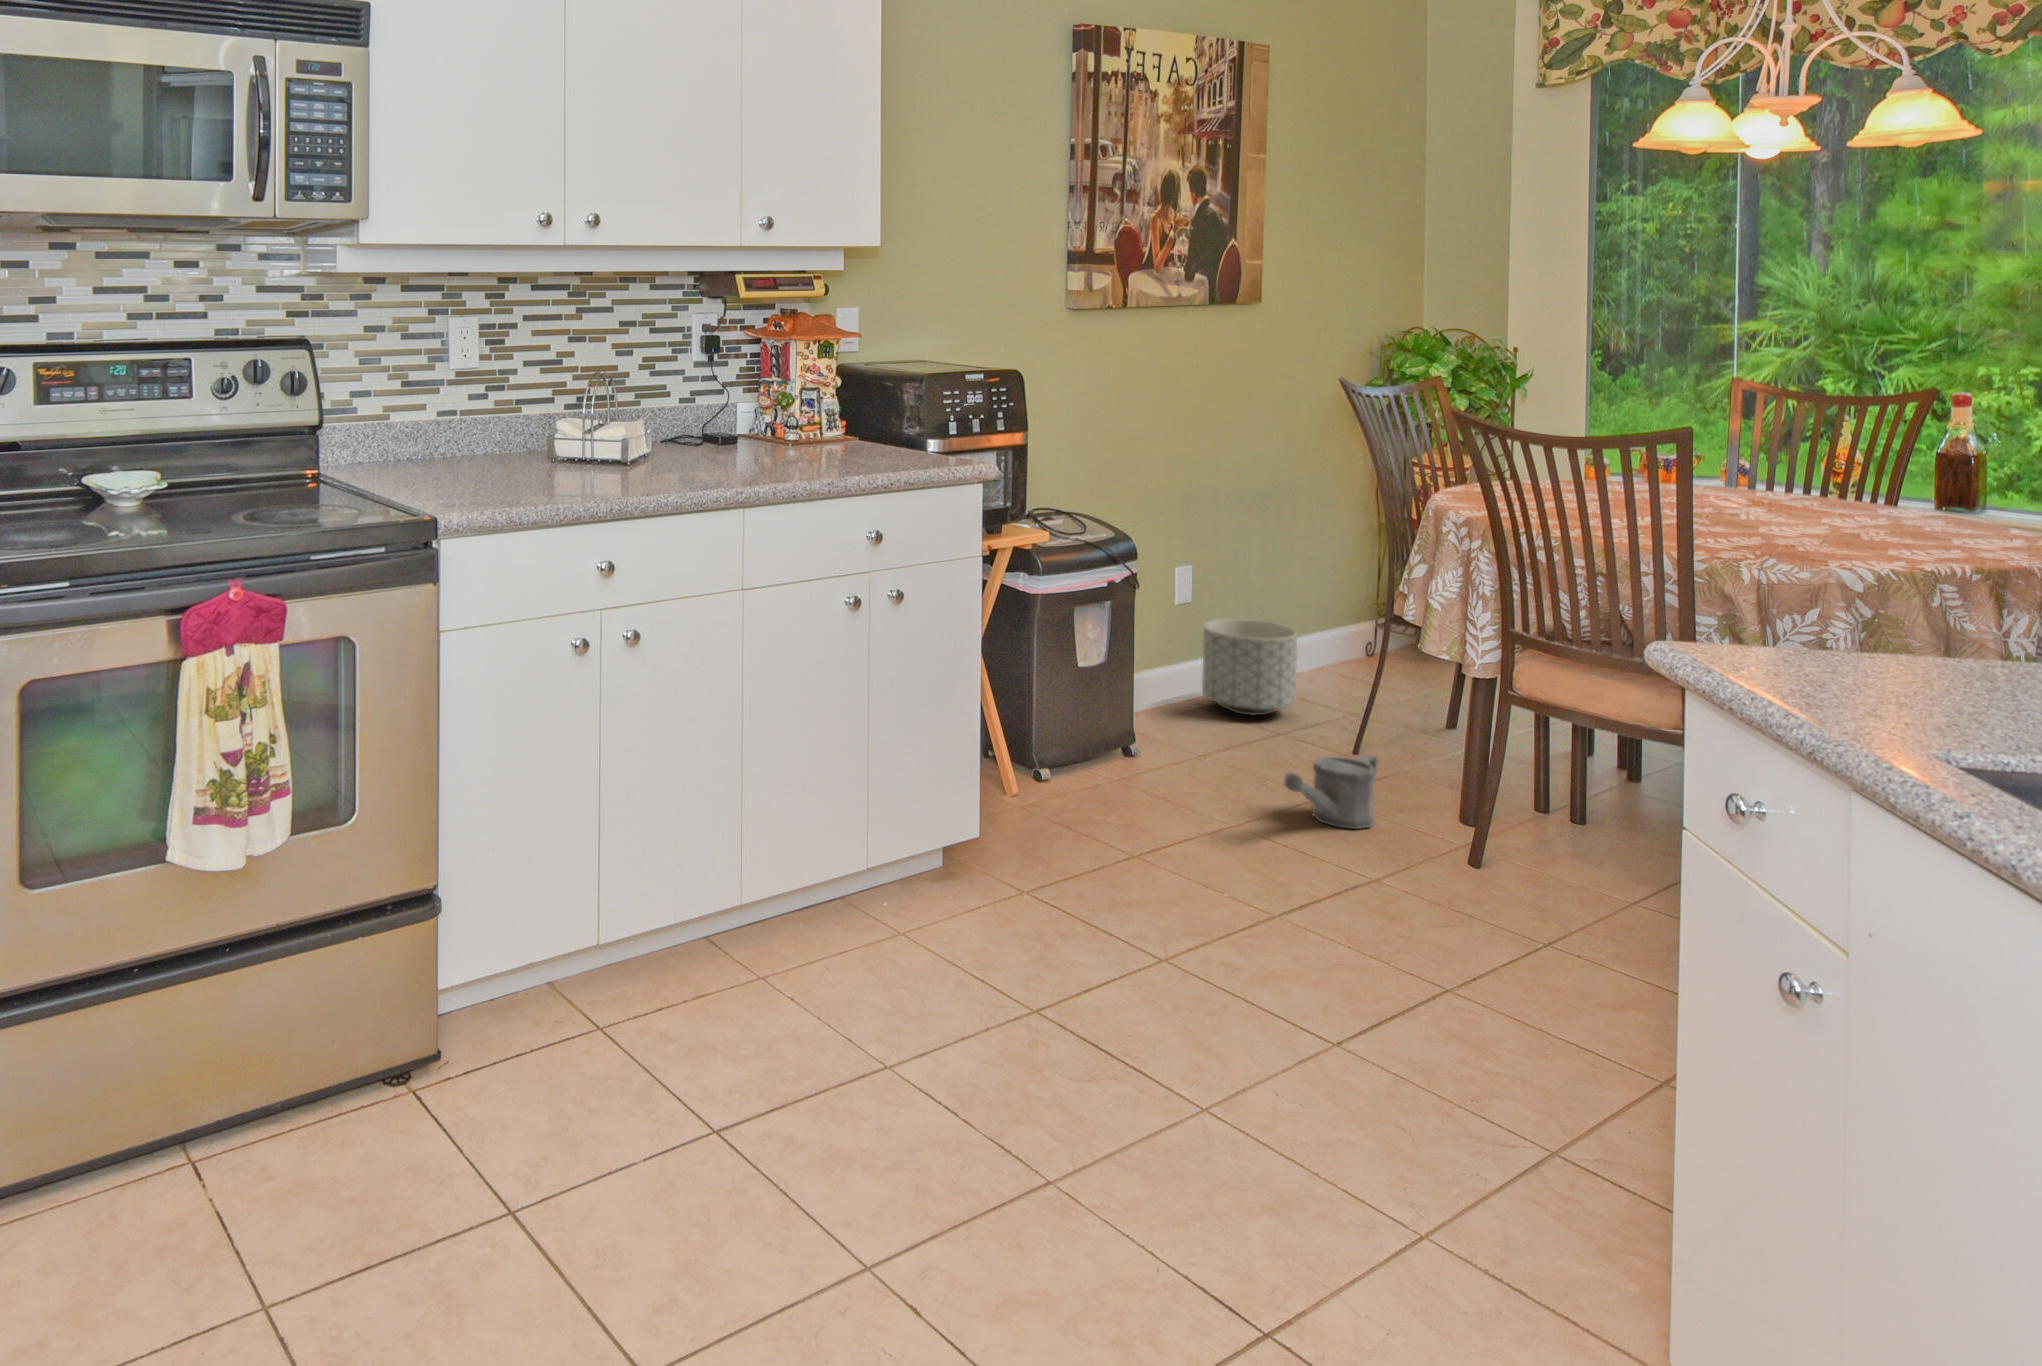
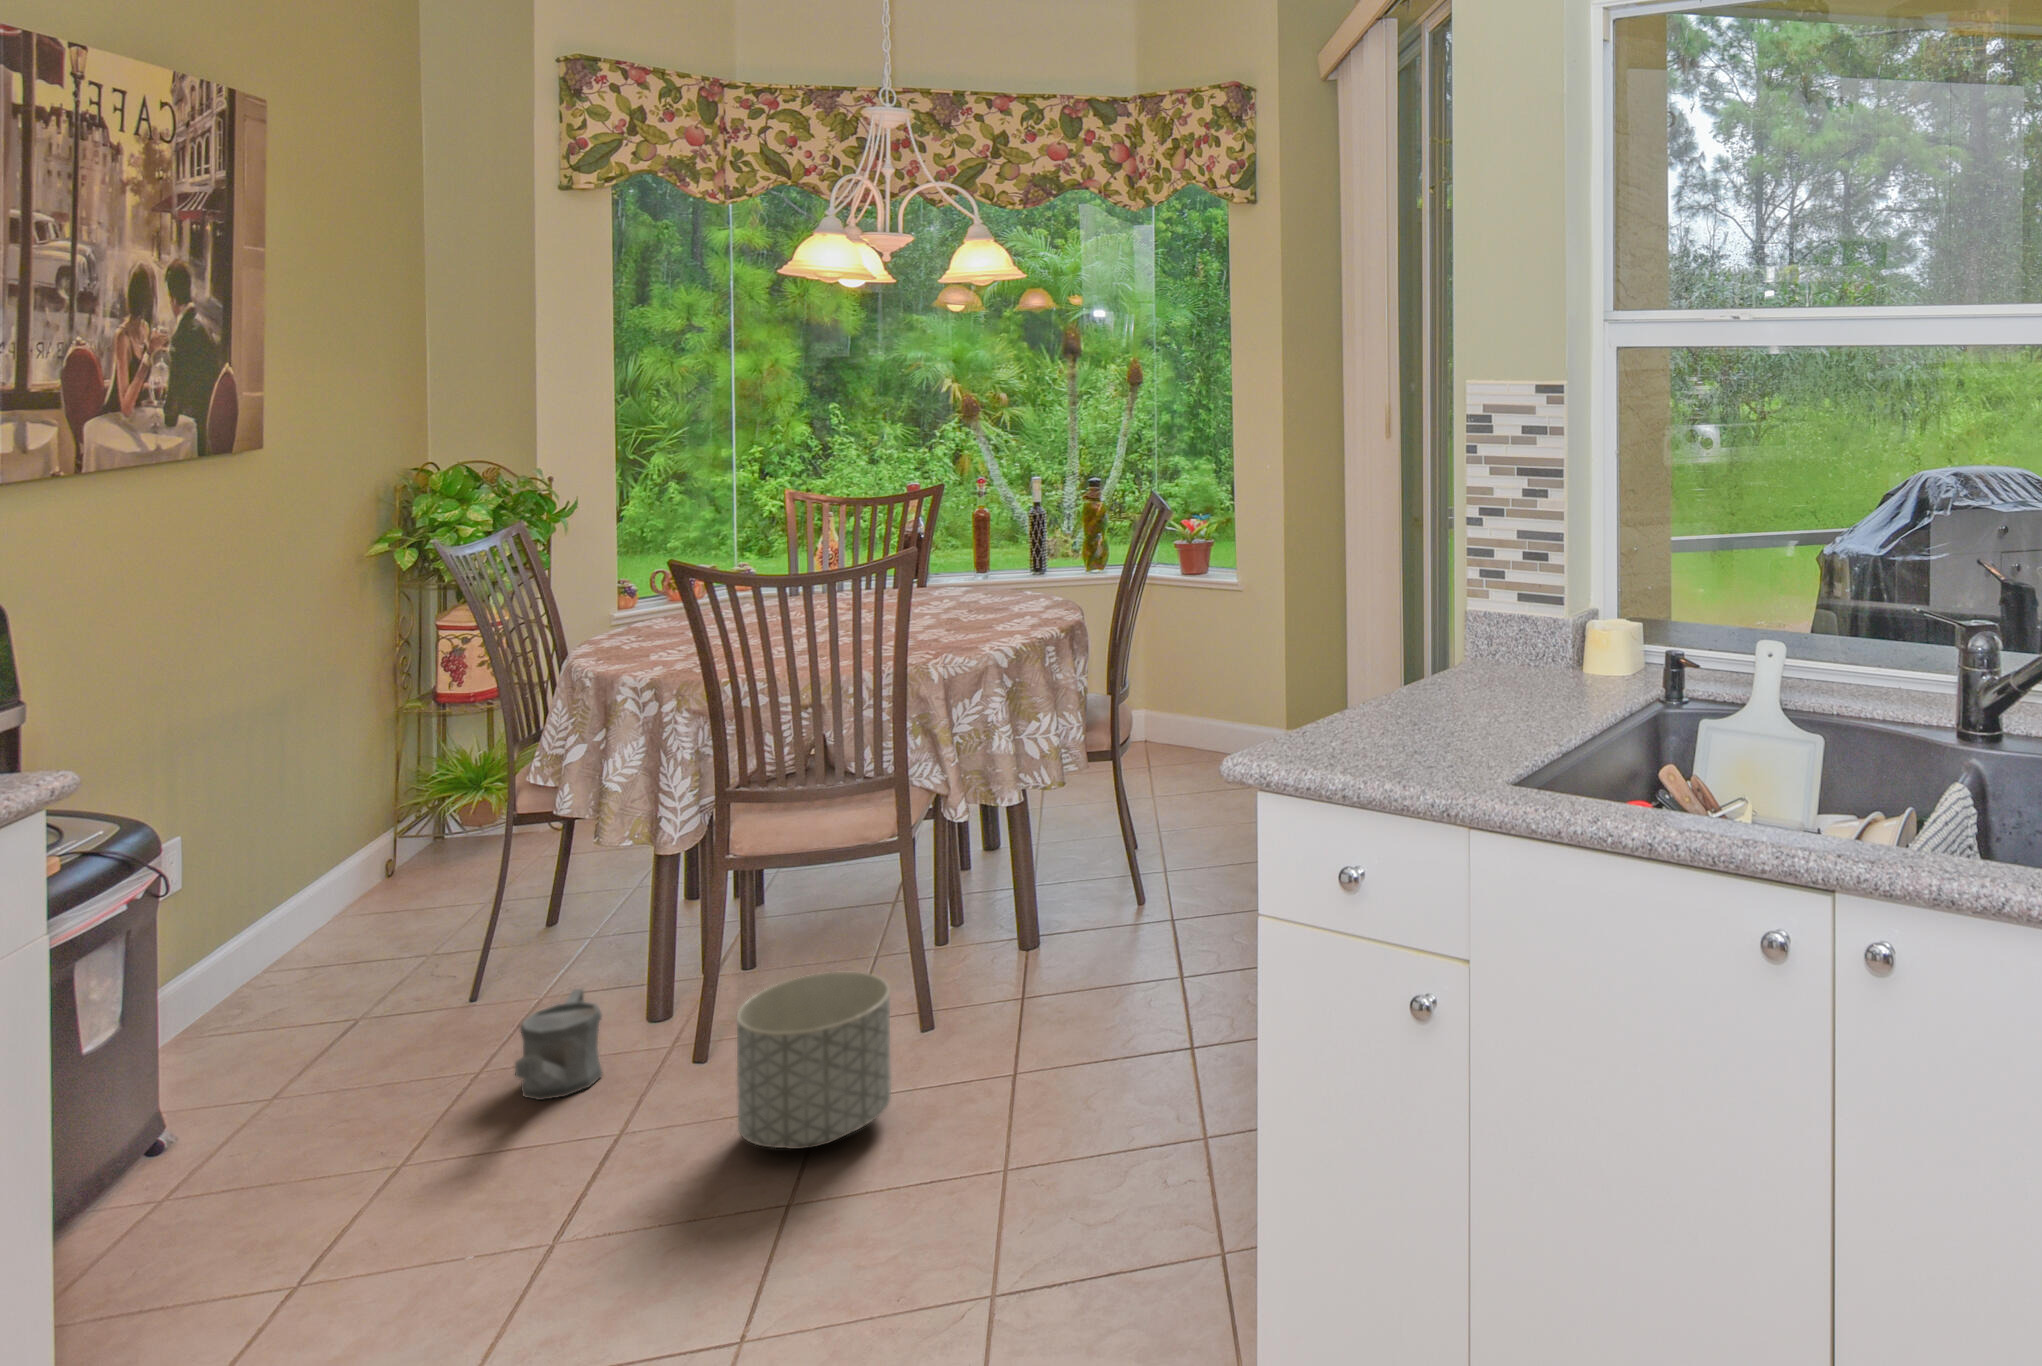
planter: present [1202,619,1297,716] -> present [737,972,891,1149]

